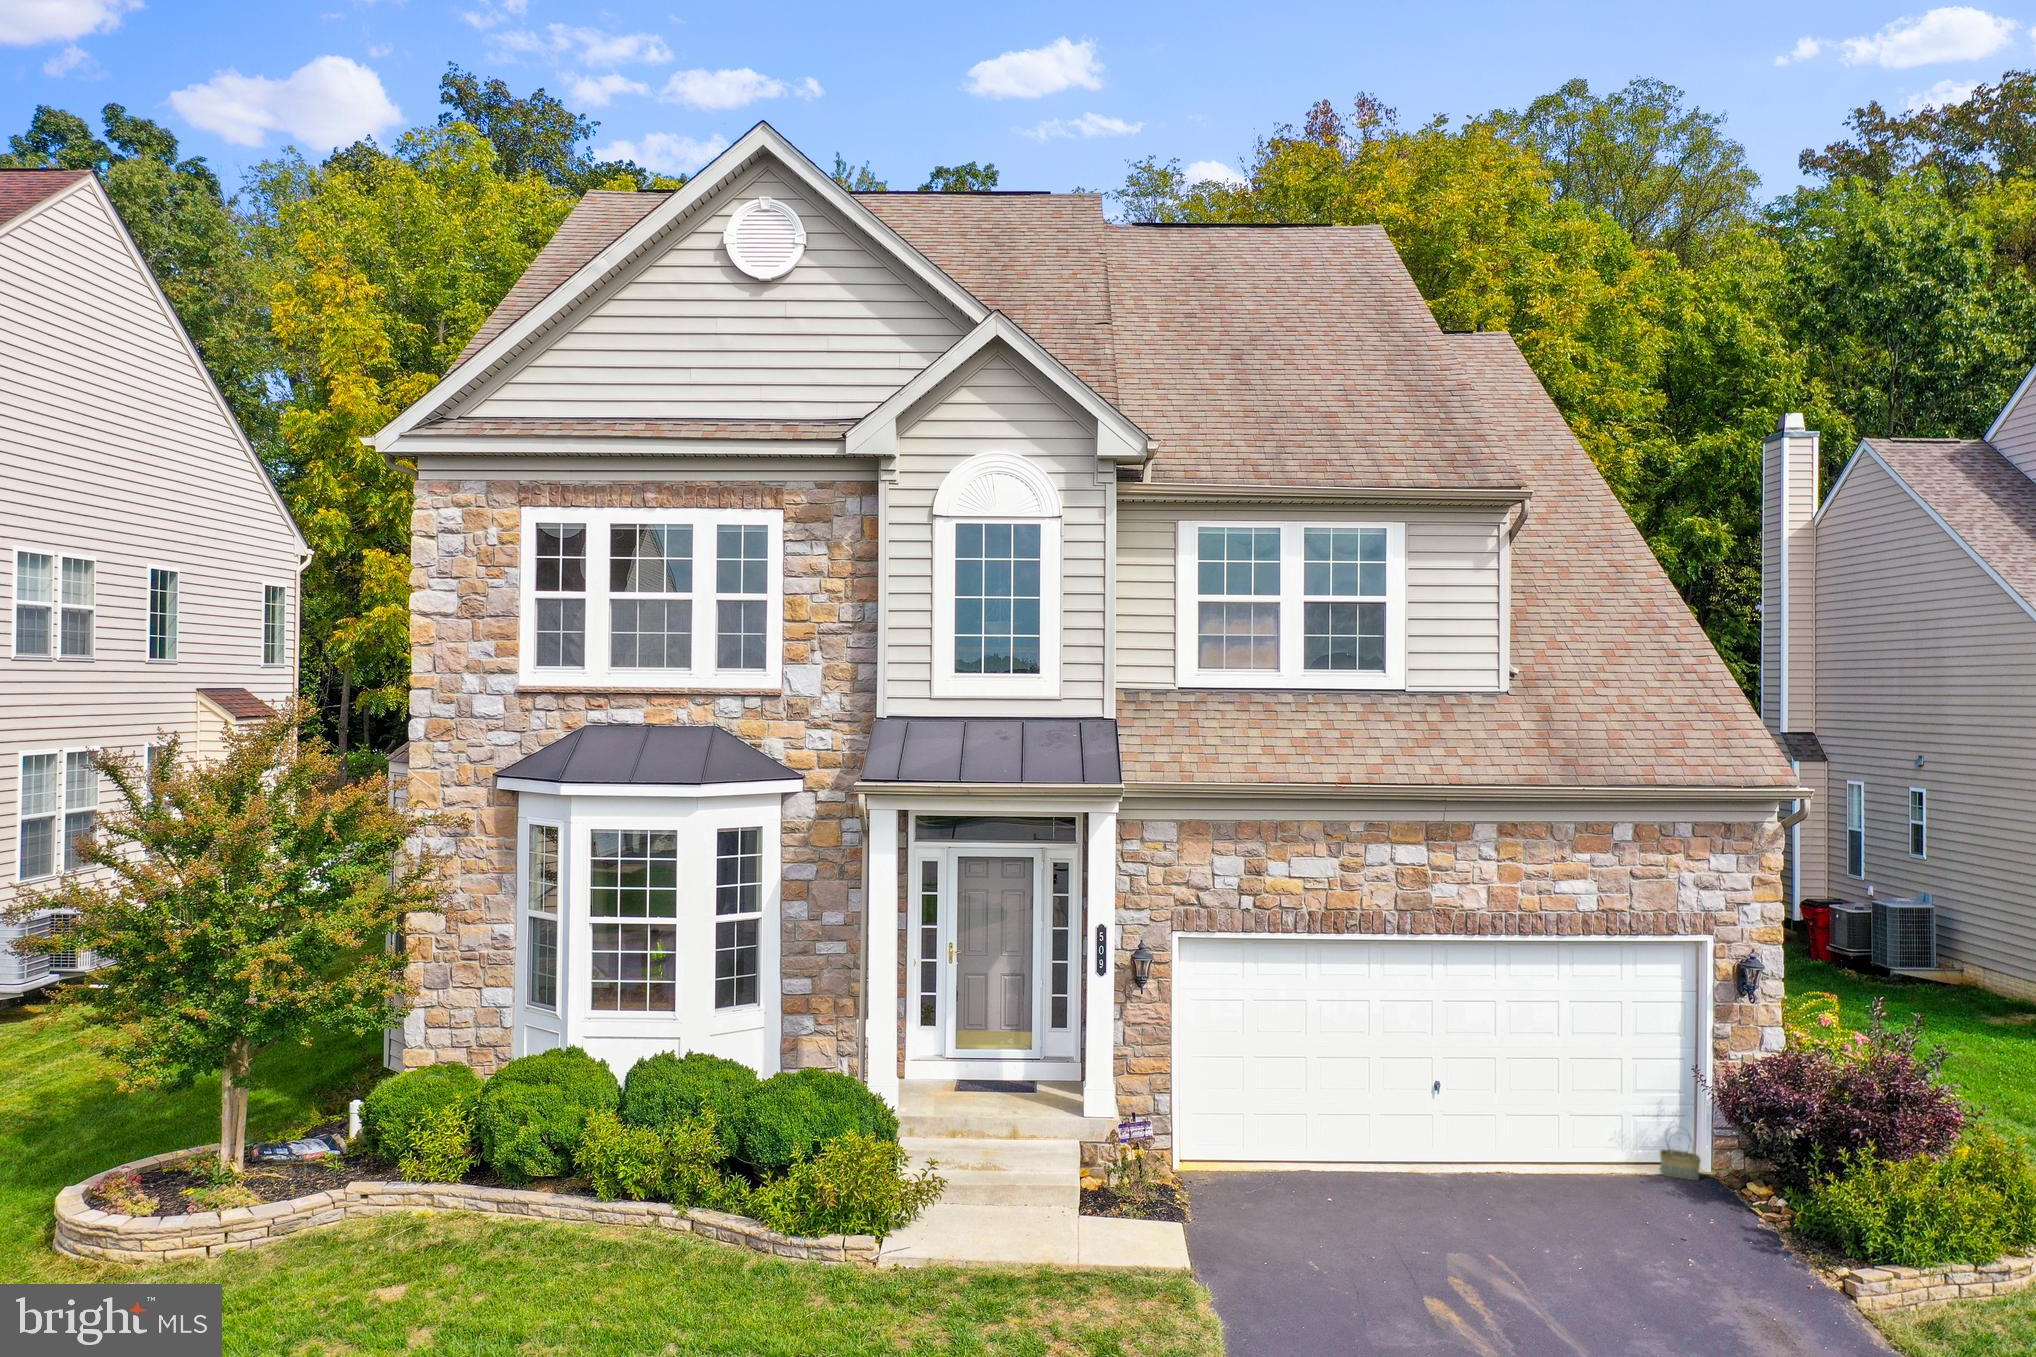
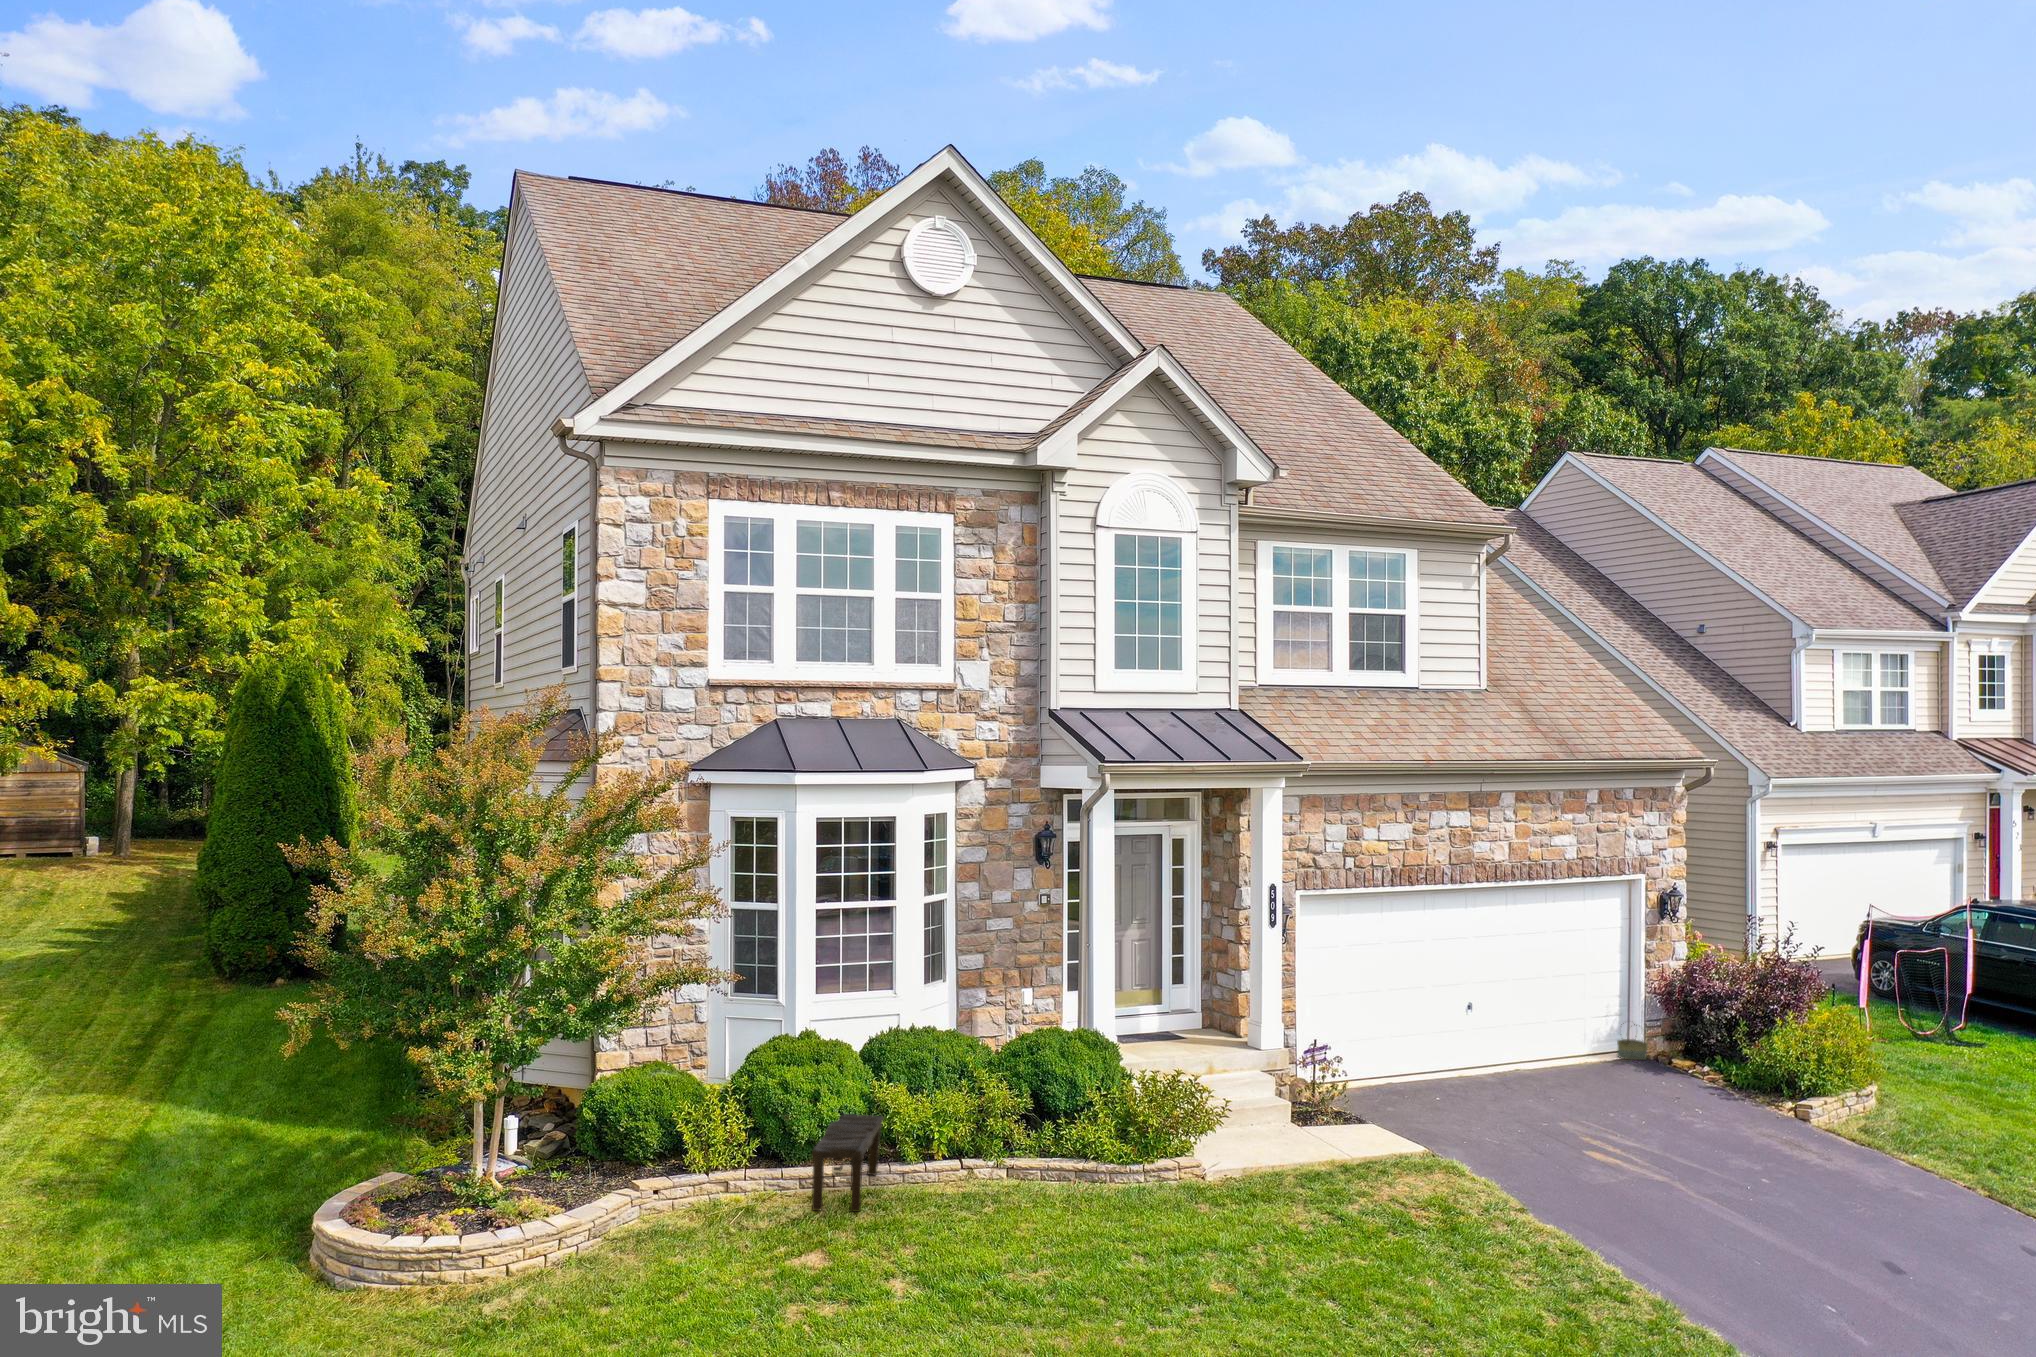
bench: none [435,1142,562,1252] -> present [812,1114,883,1212]

